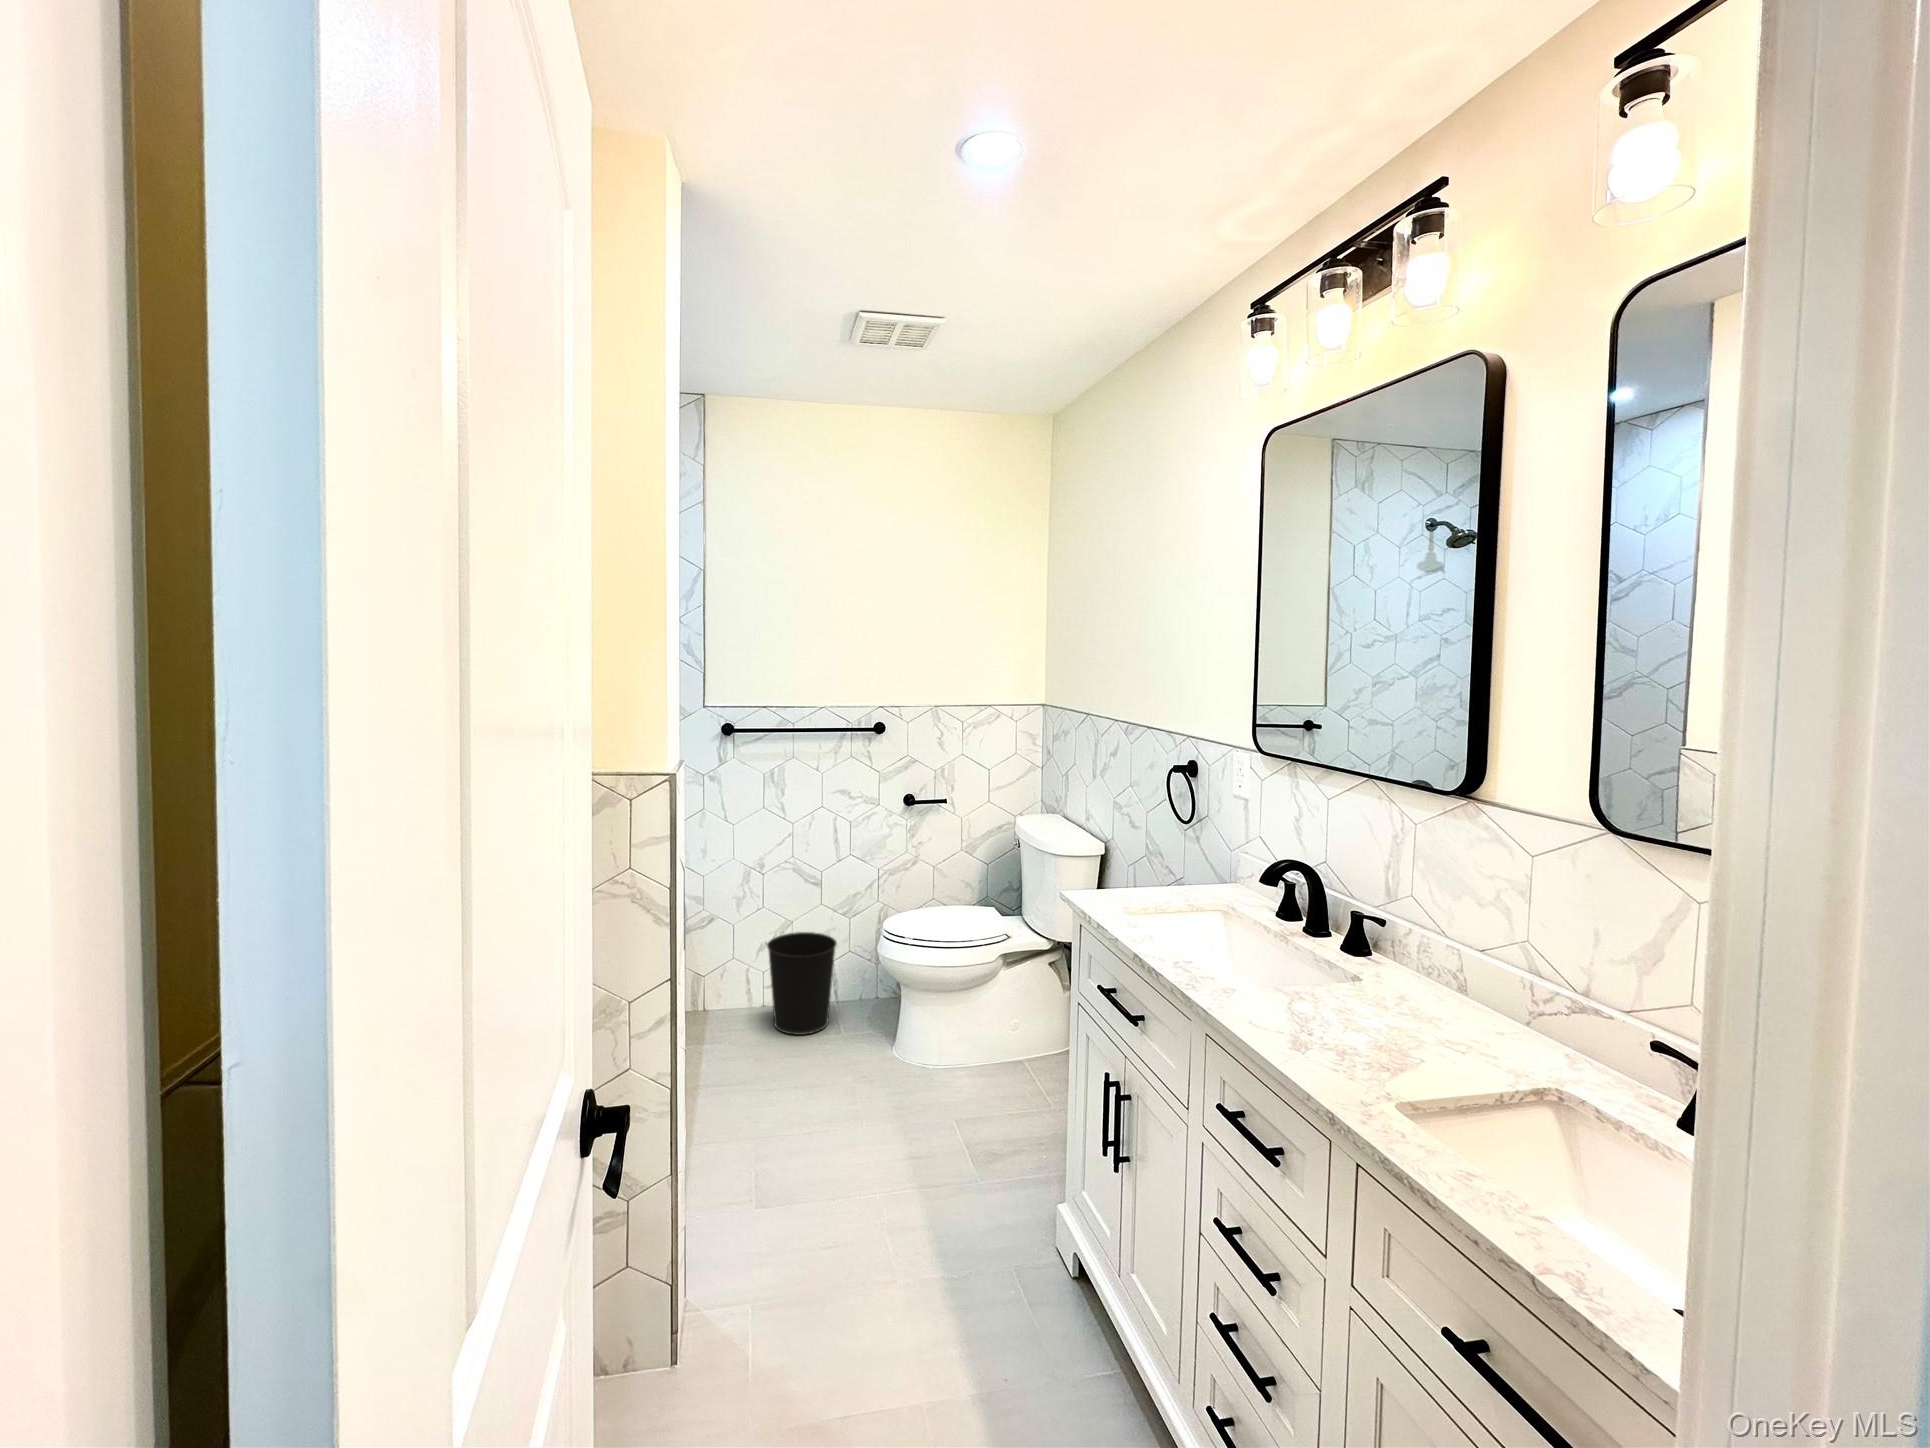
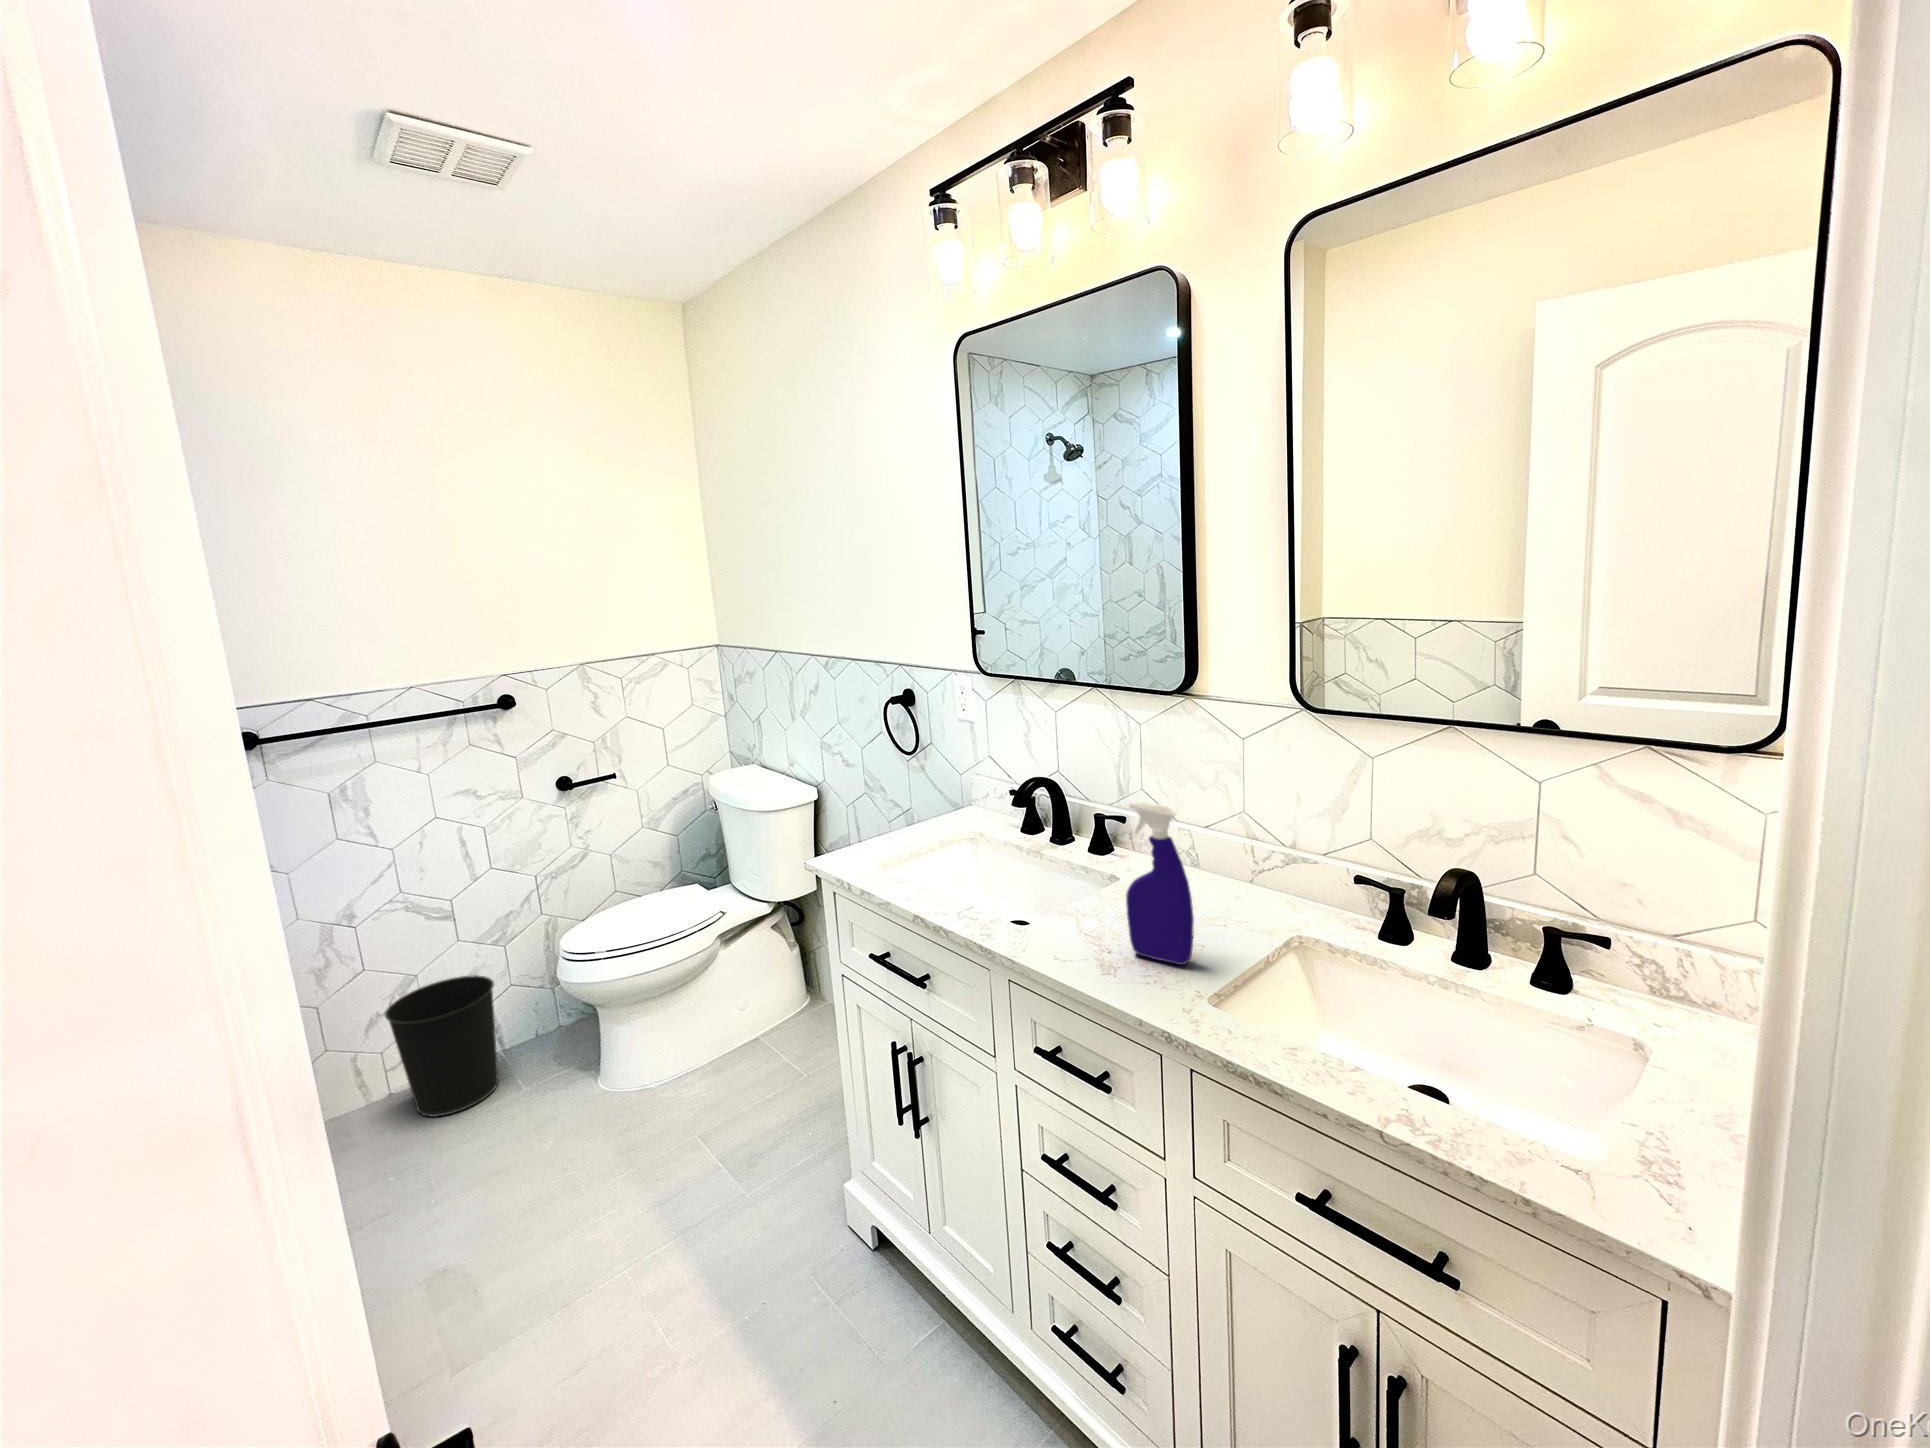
spray bottle: none [1333,882,1404,1067] -> present [1126,801,1194,965]

